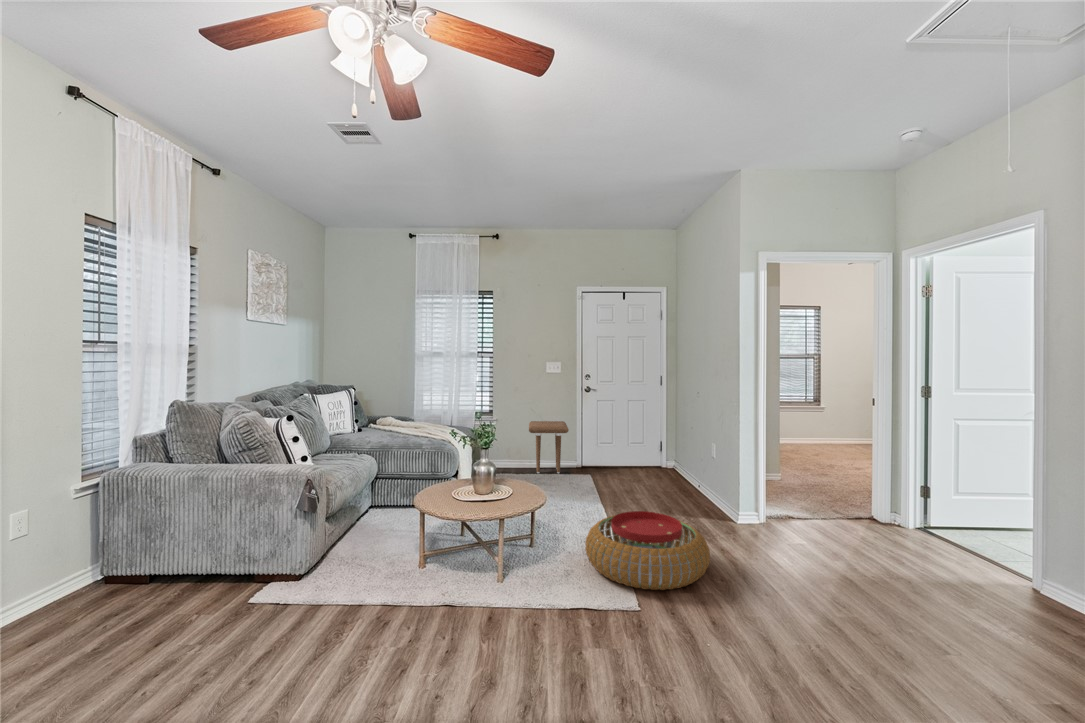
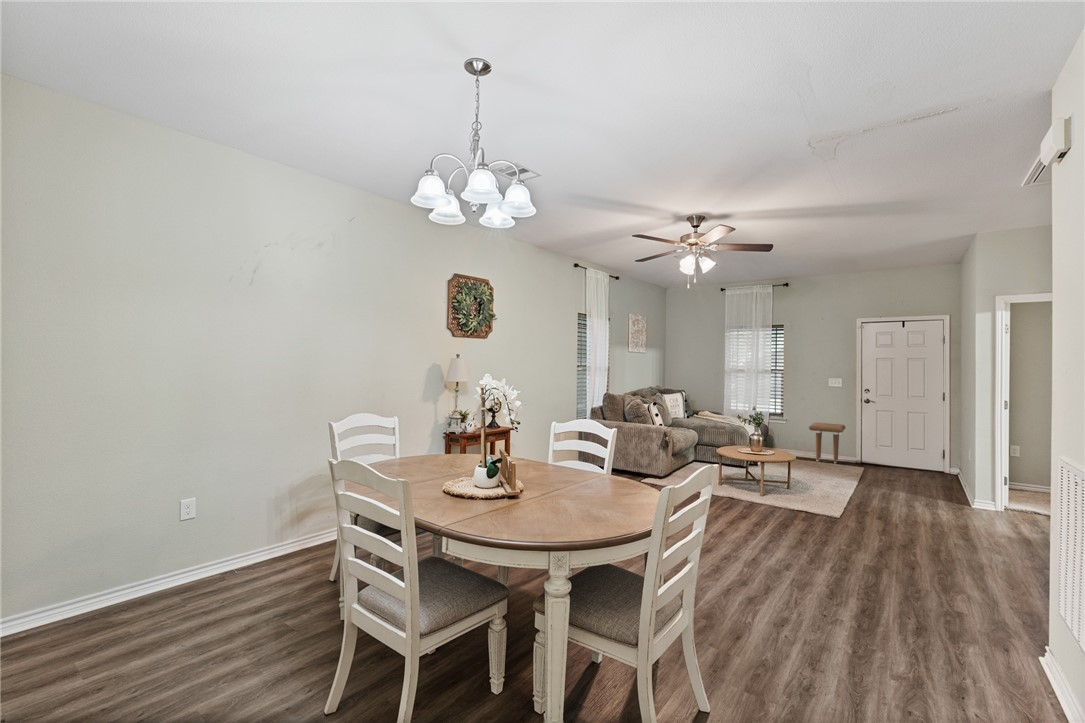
pouf: present [585,511,710,590] -> none [818,475,906,516]

